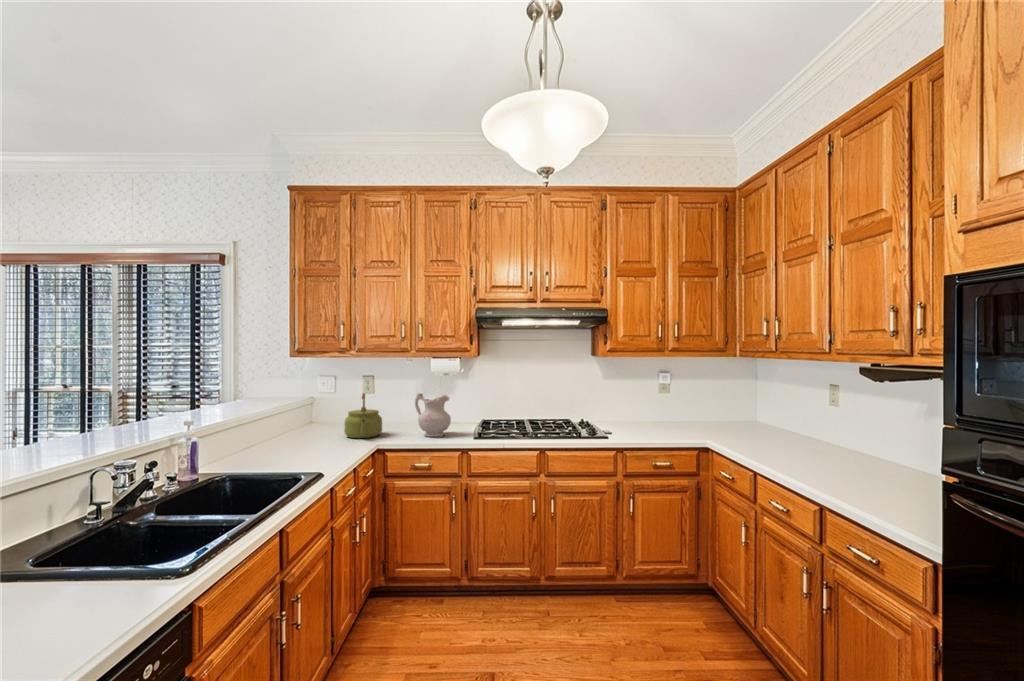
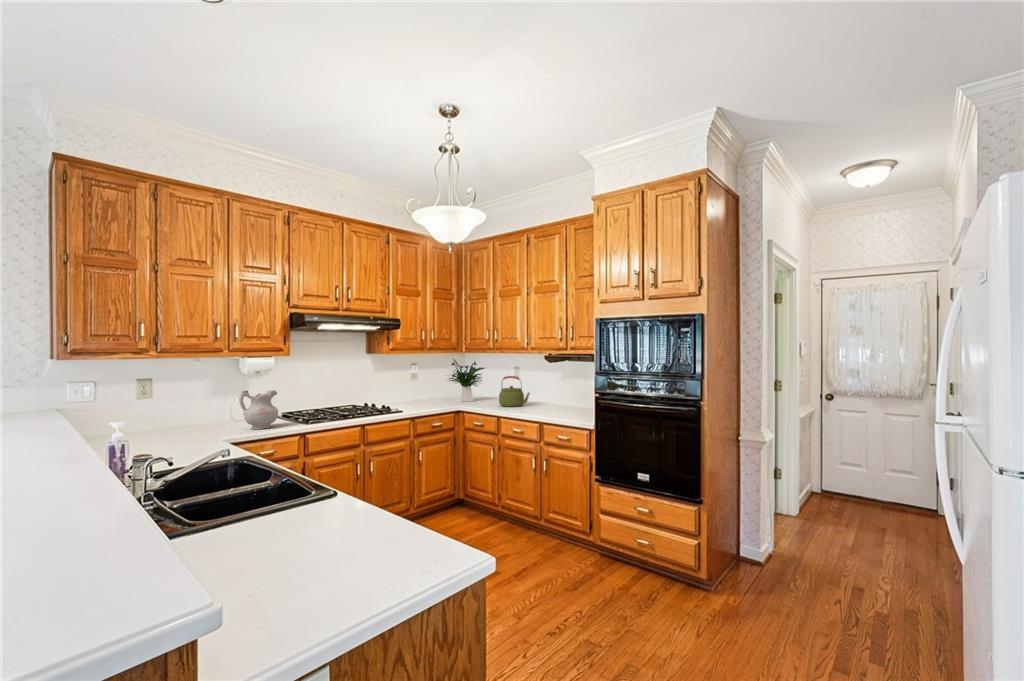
flower arrangement: none [699,366,770,437] -> present [449,359,485,402]
kettle: present [344,393,382,438] -> present [499,376,530,407]

